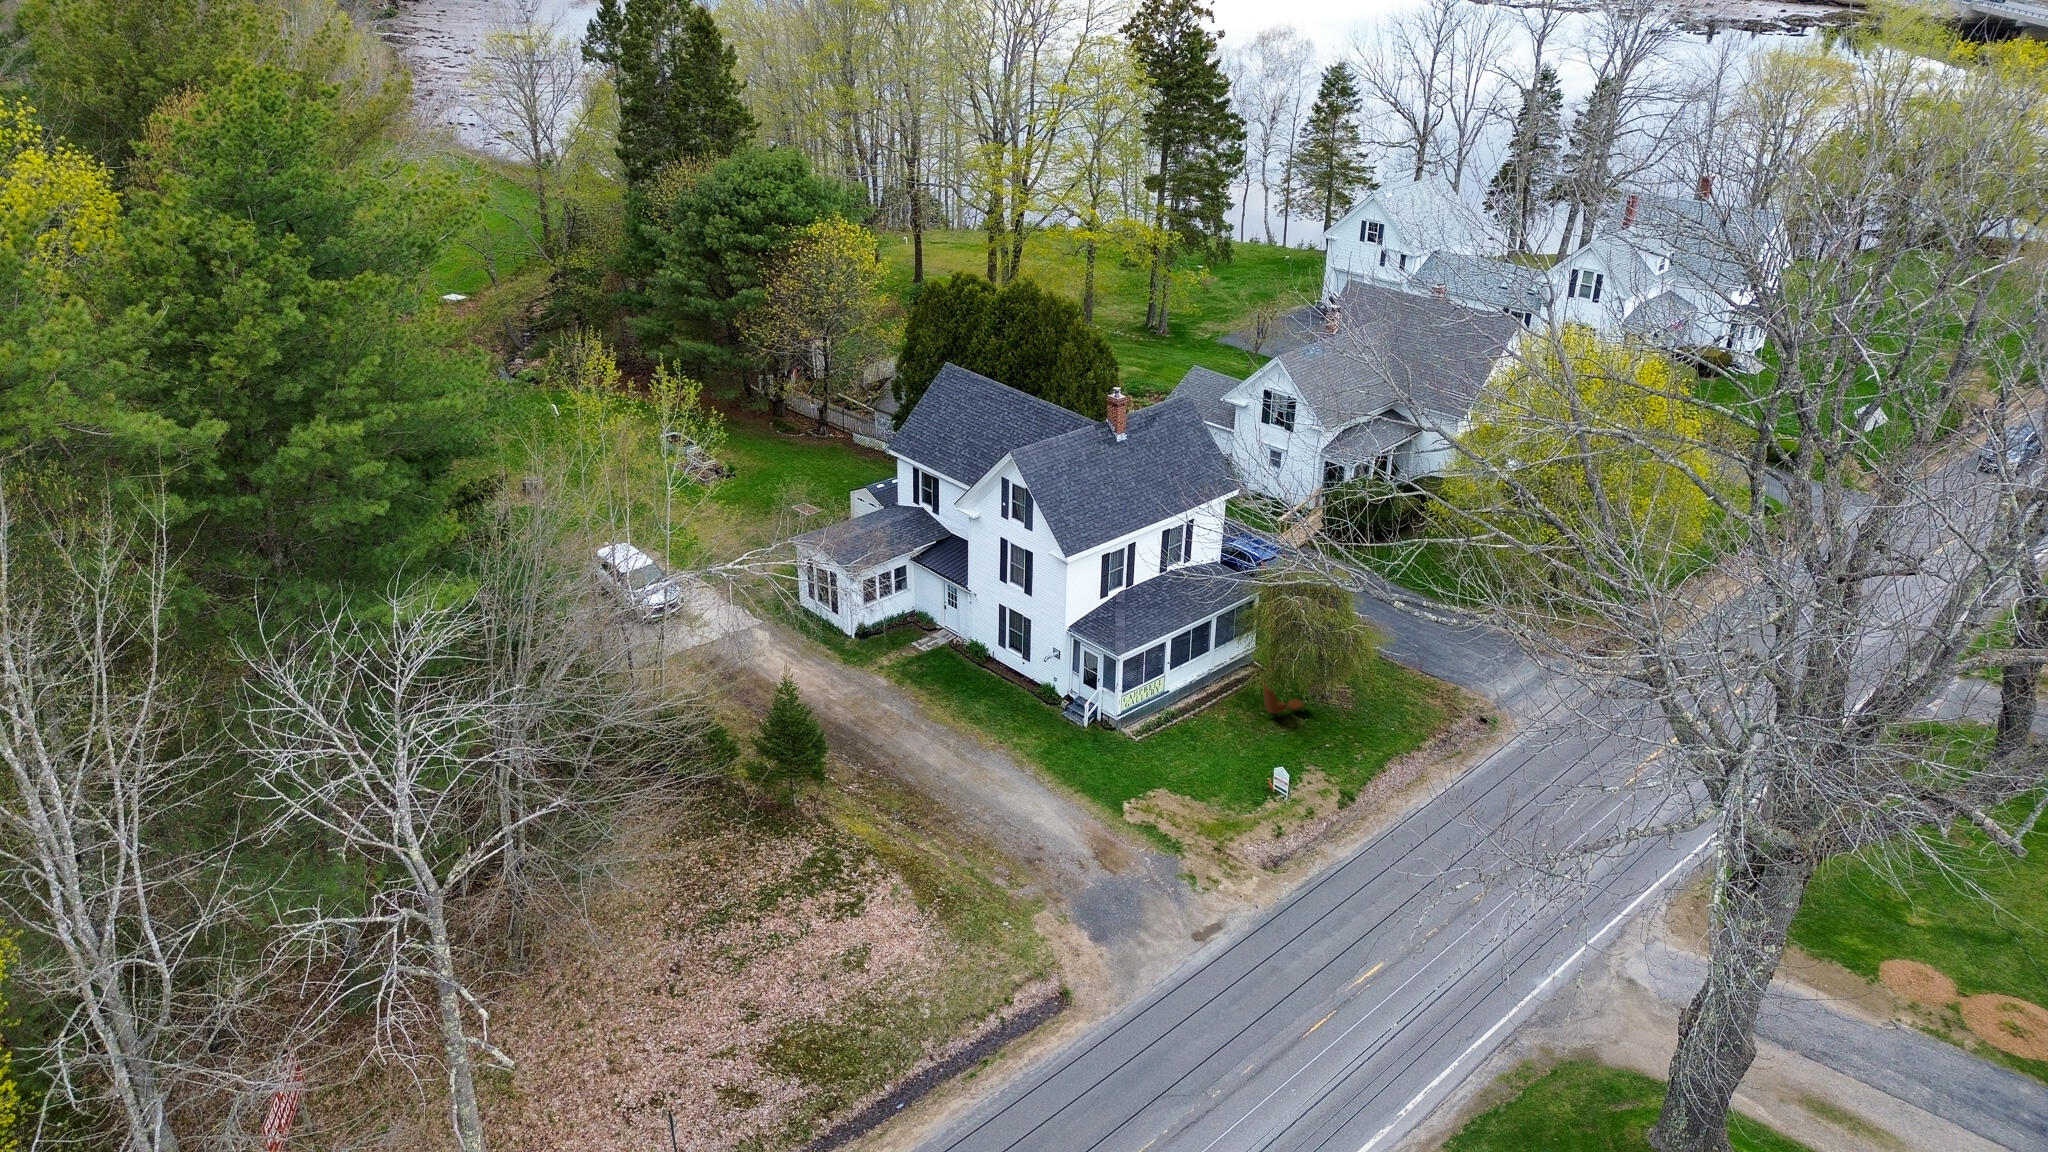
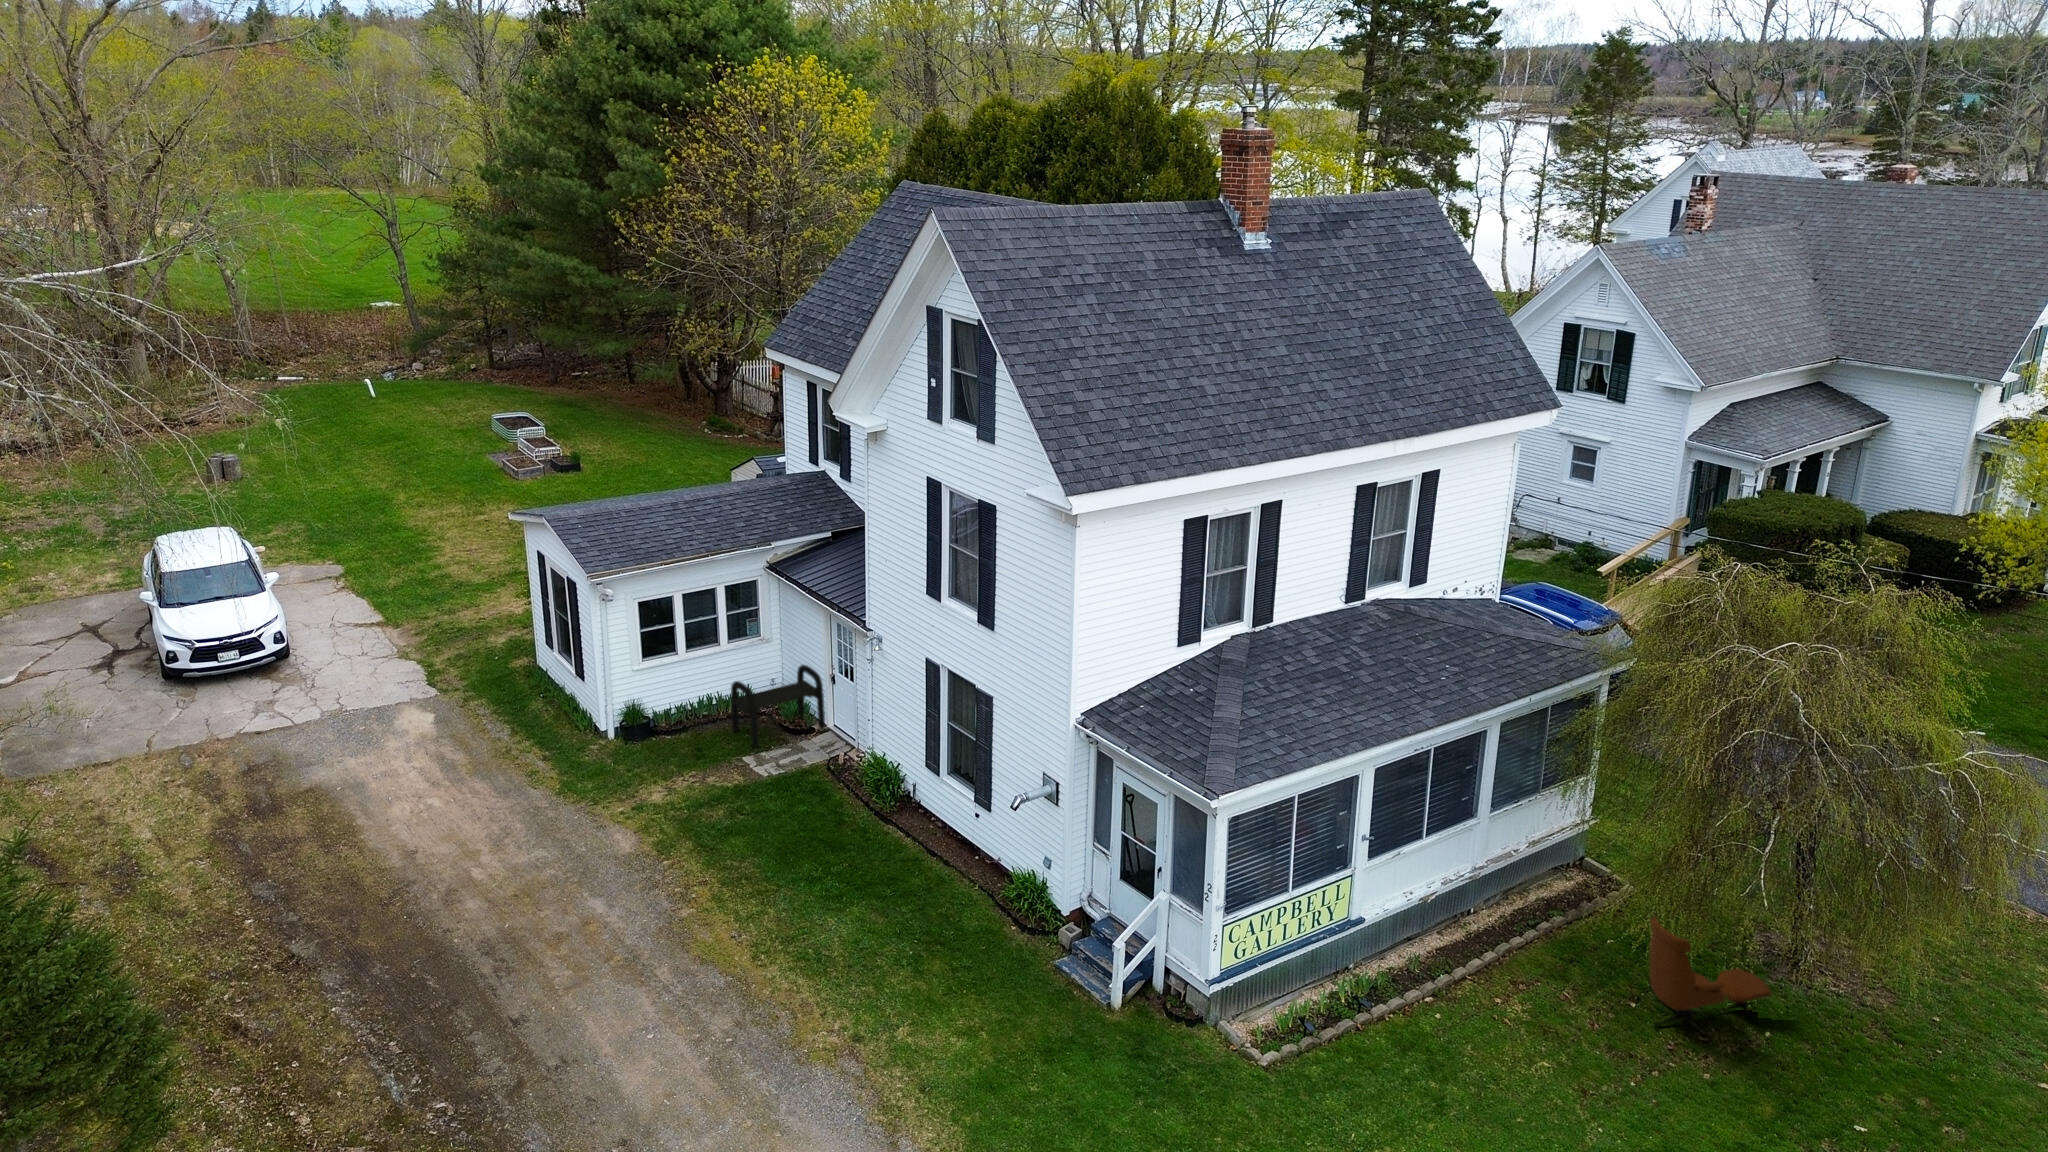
bench: none [903,601,942,639] -> present [731,665,825,748]

